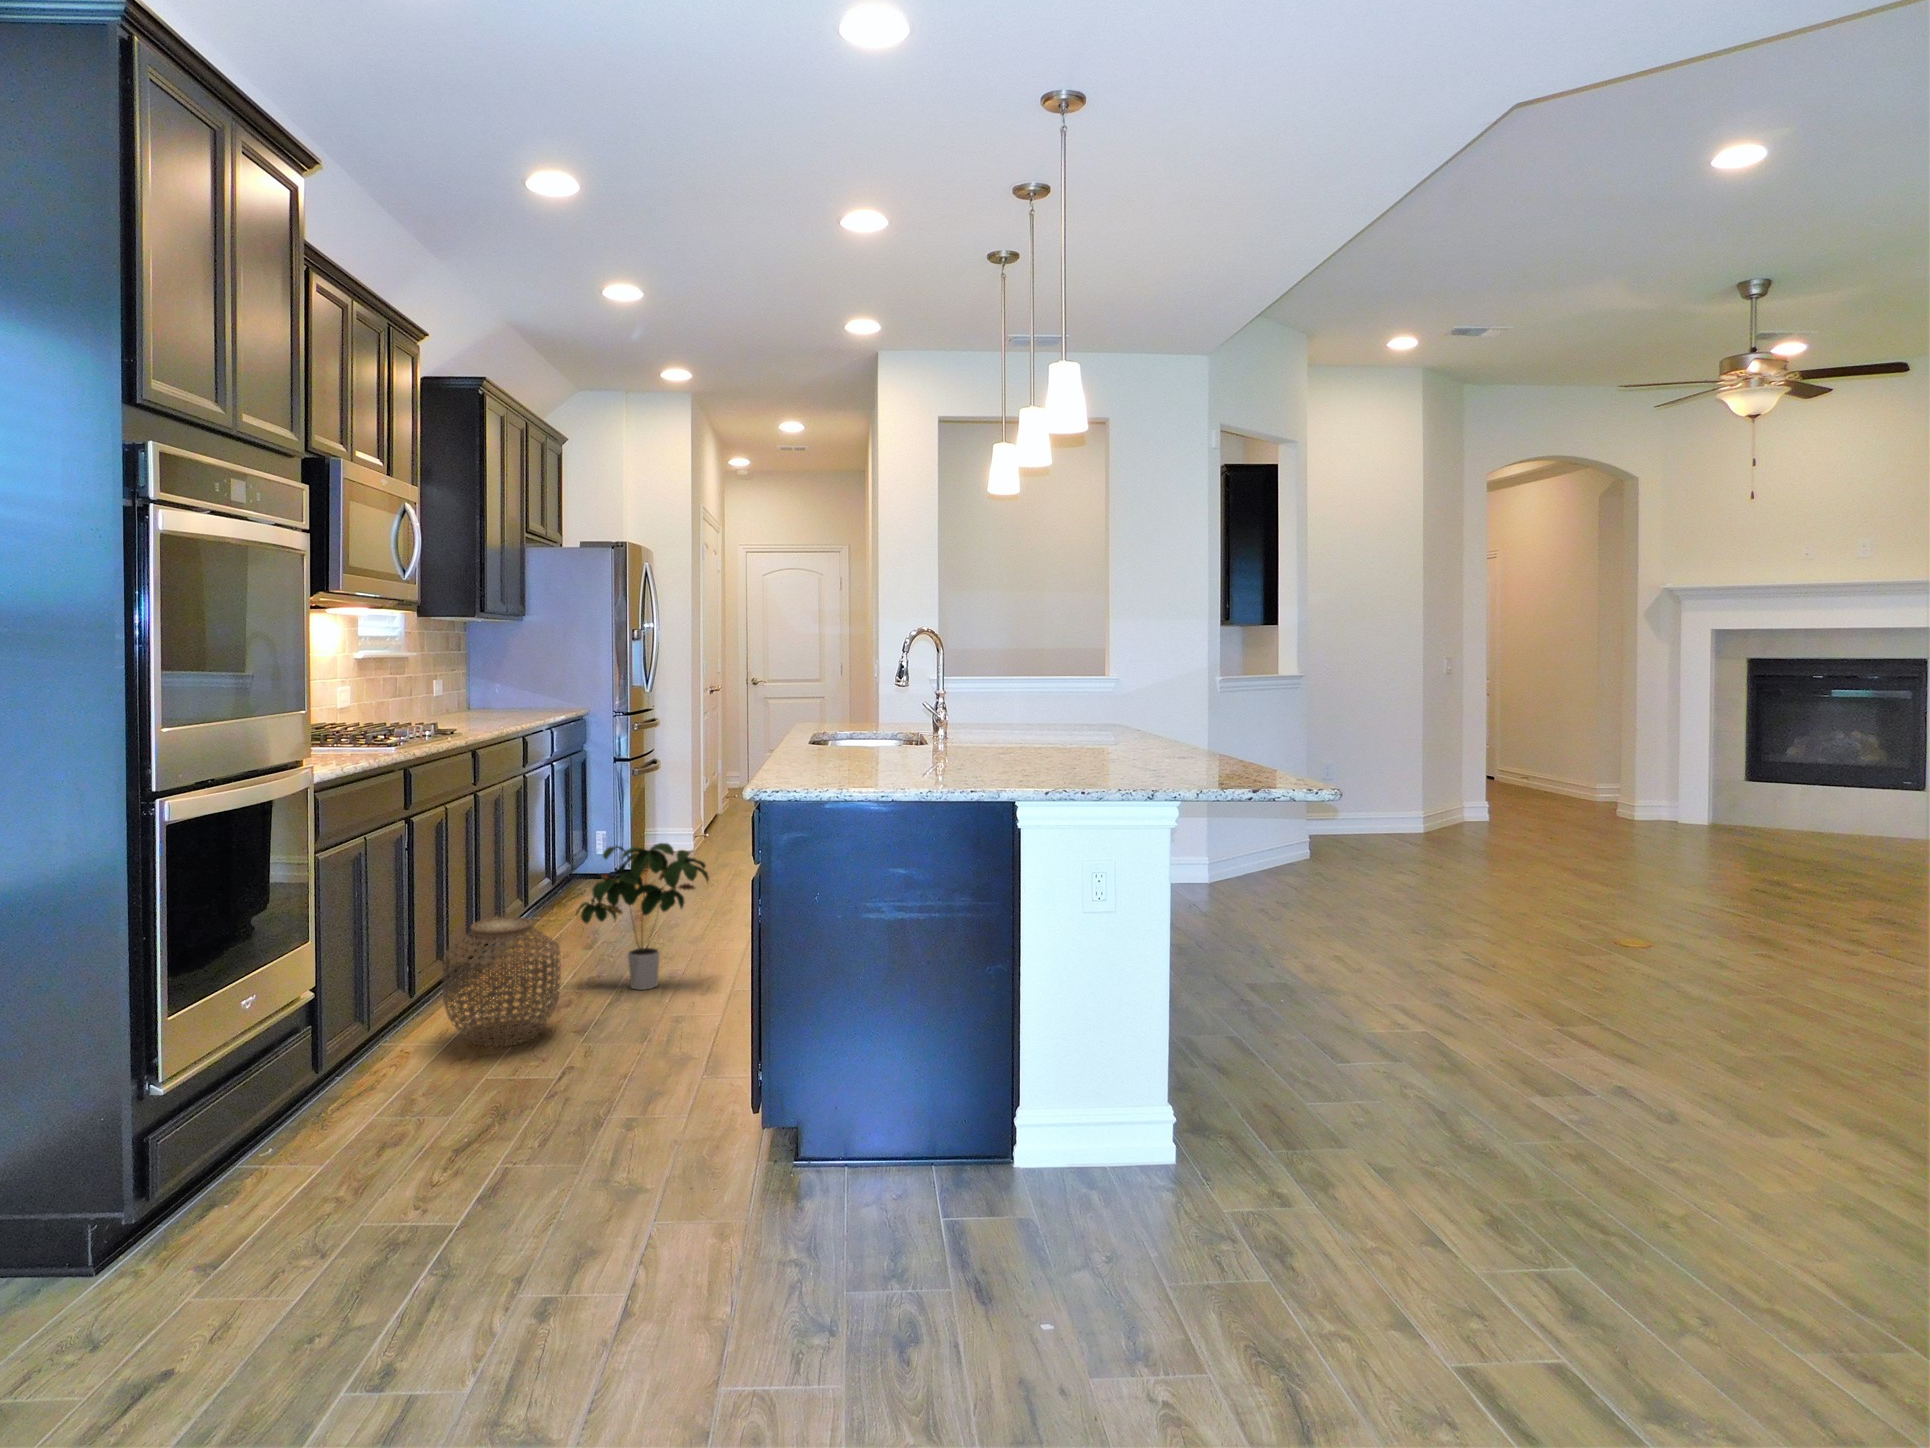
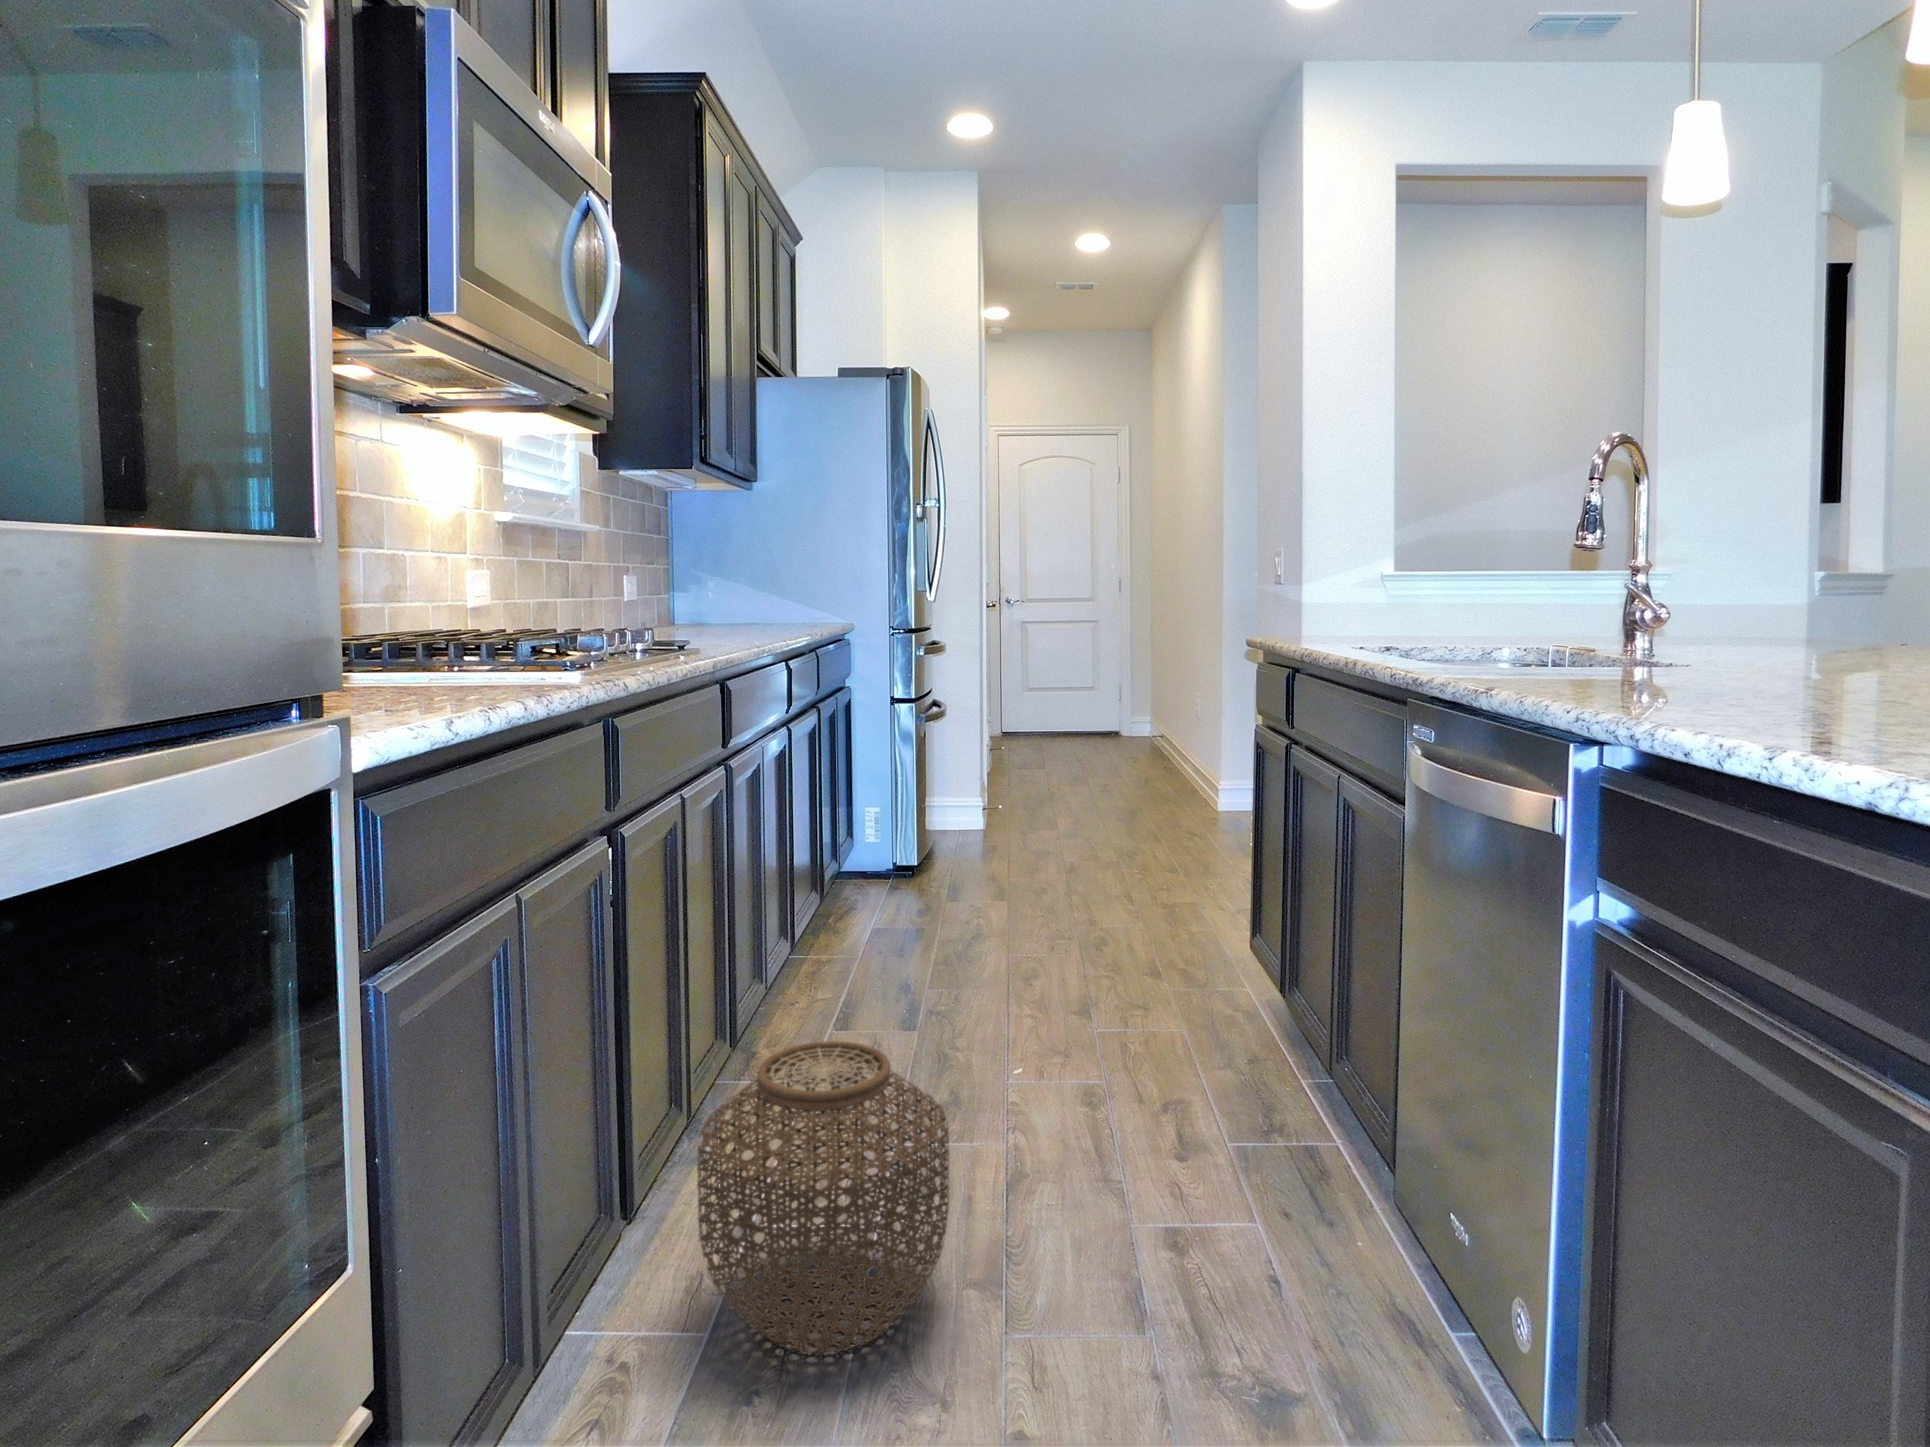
potted plant: present [576,843,709,990] -> none [922,865,1184,1153]

